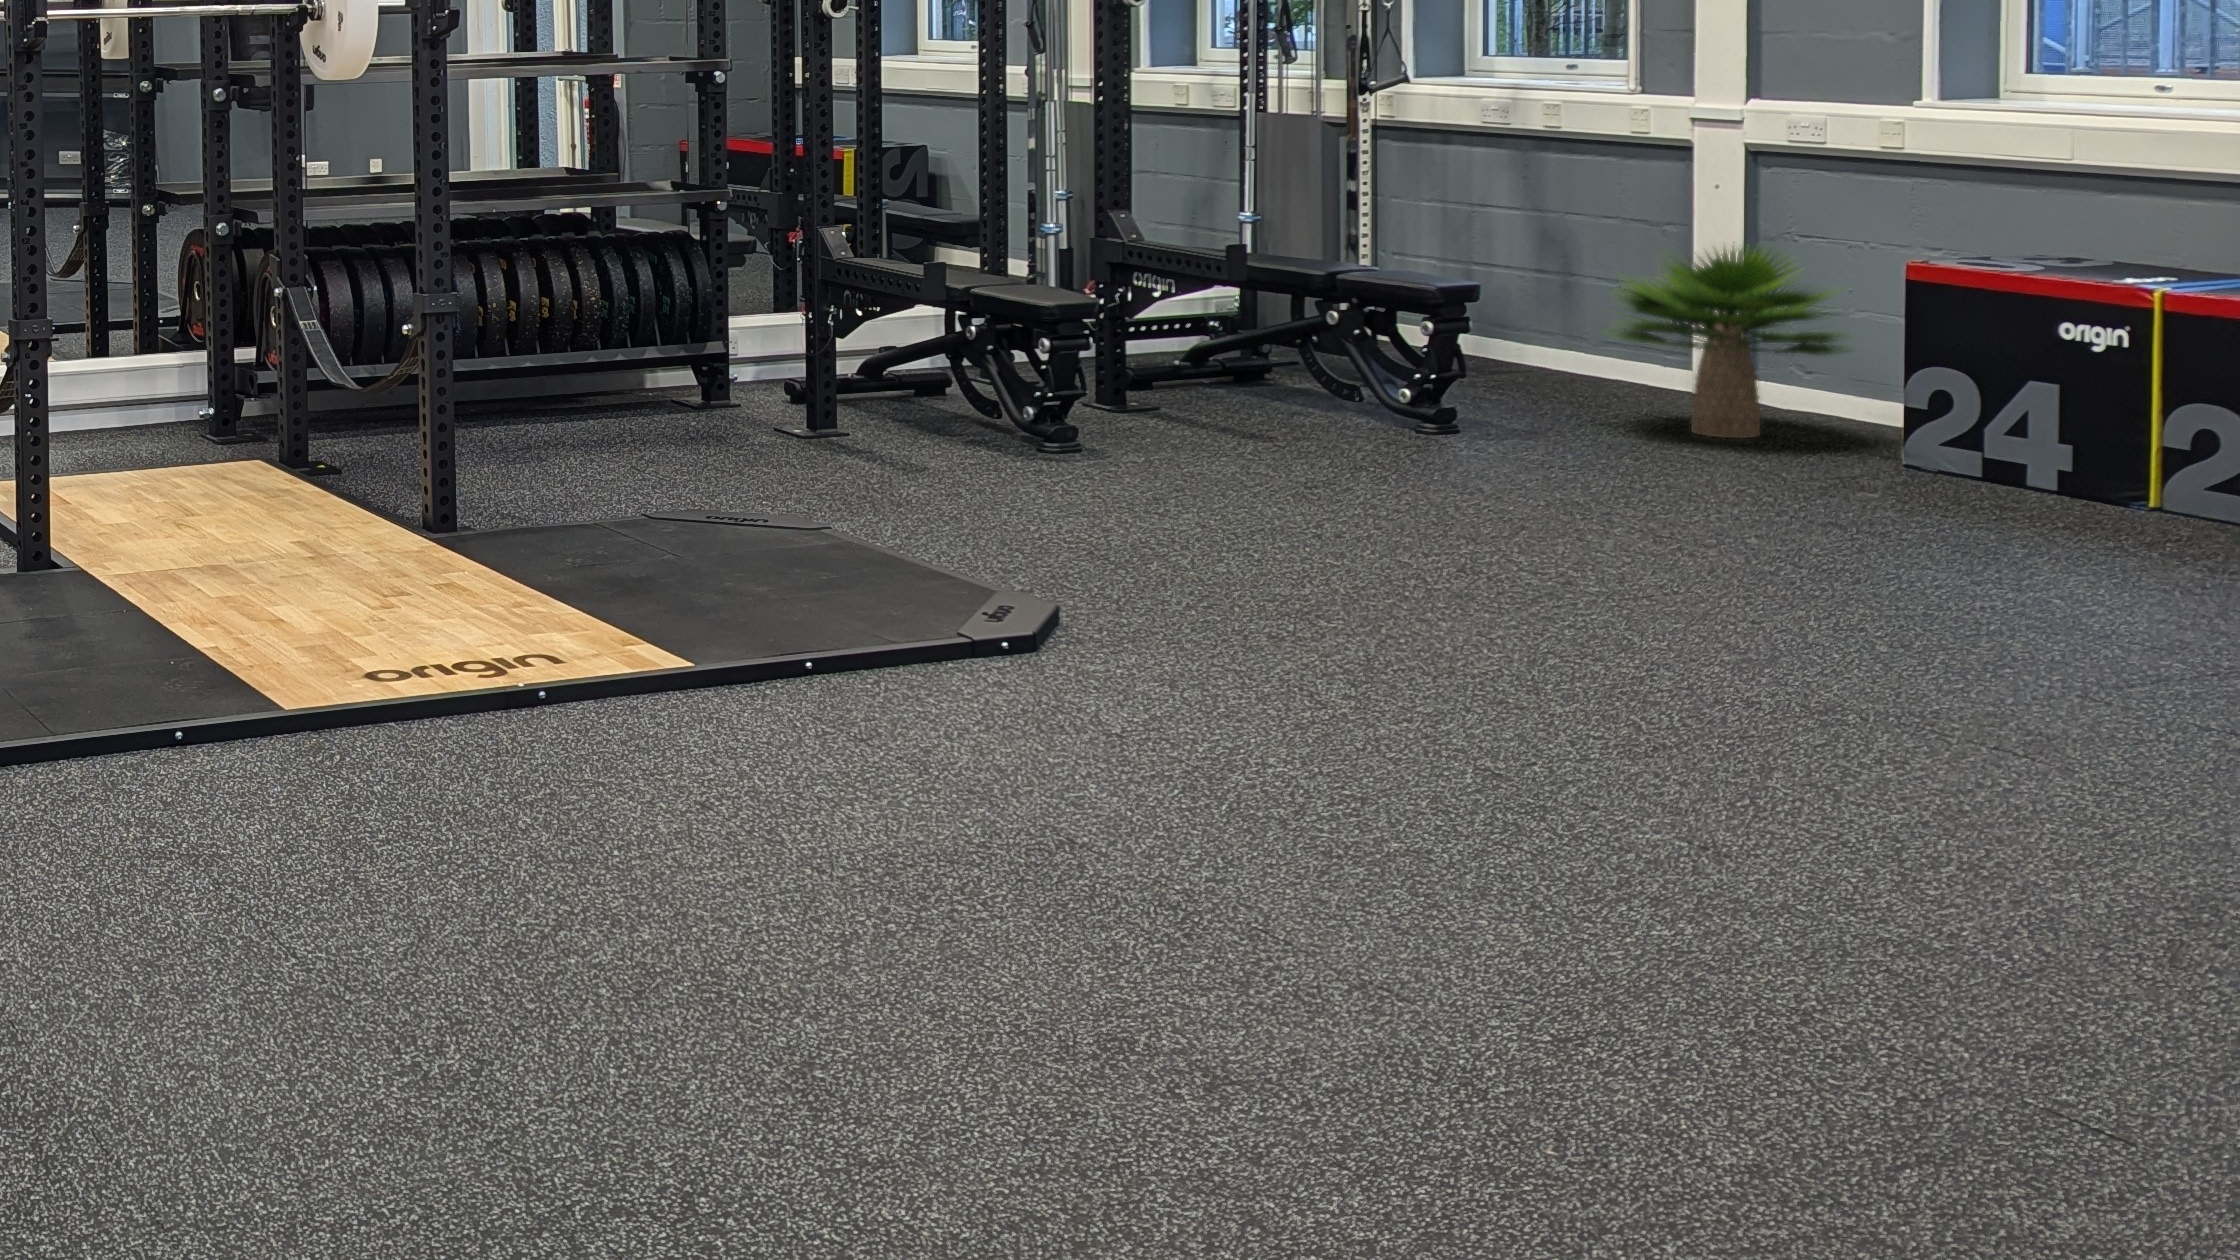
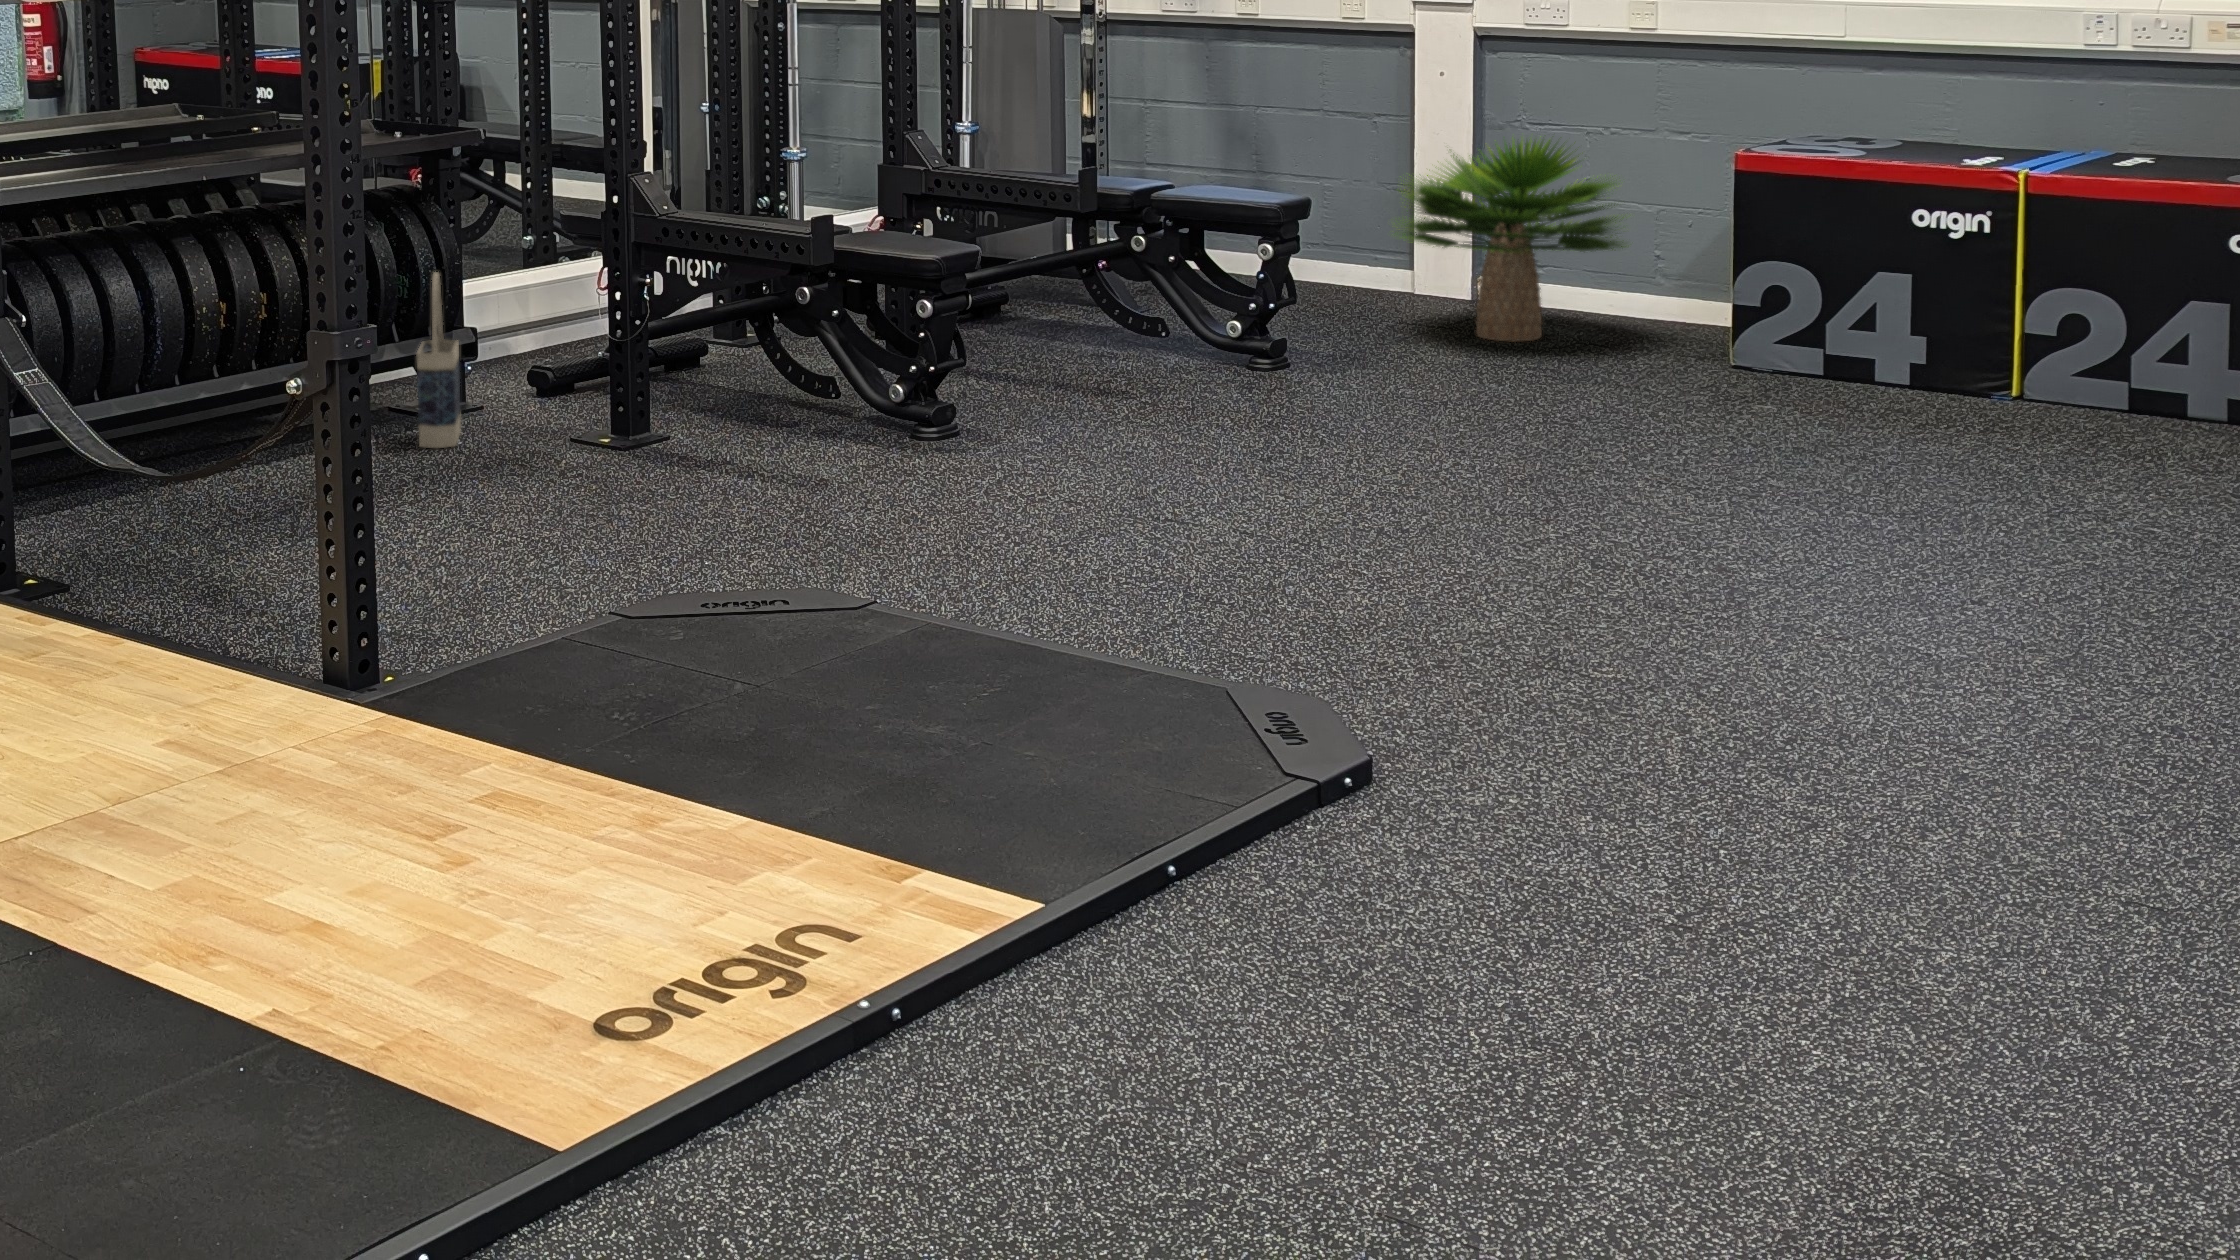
bag: none [656,296,698,428] -> present [417,272,461,448]

